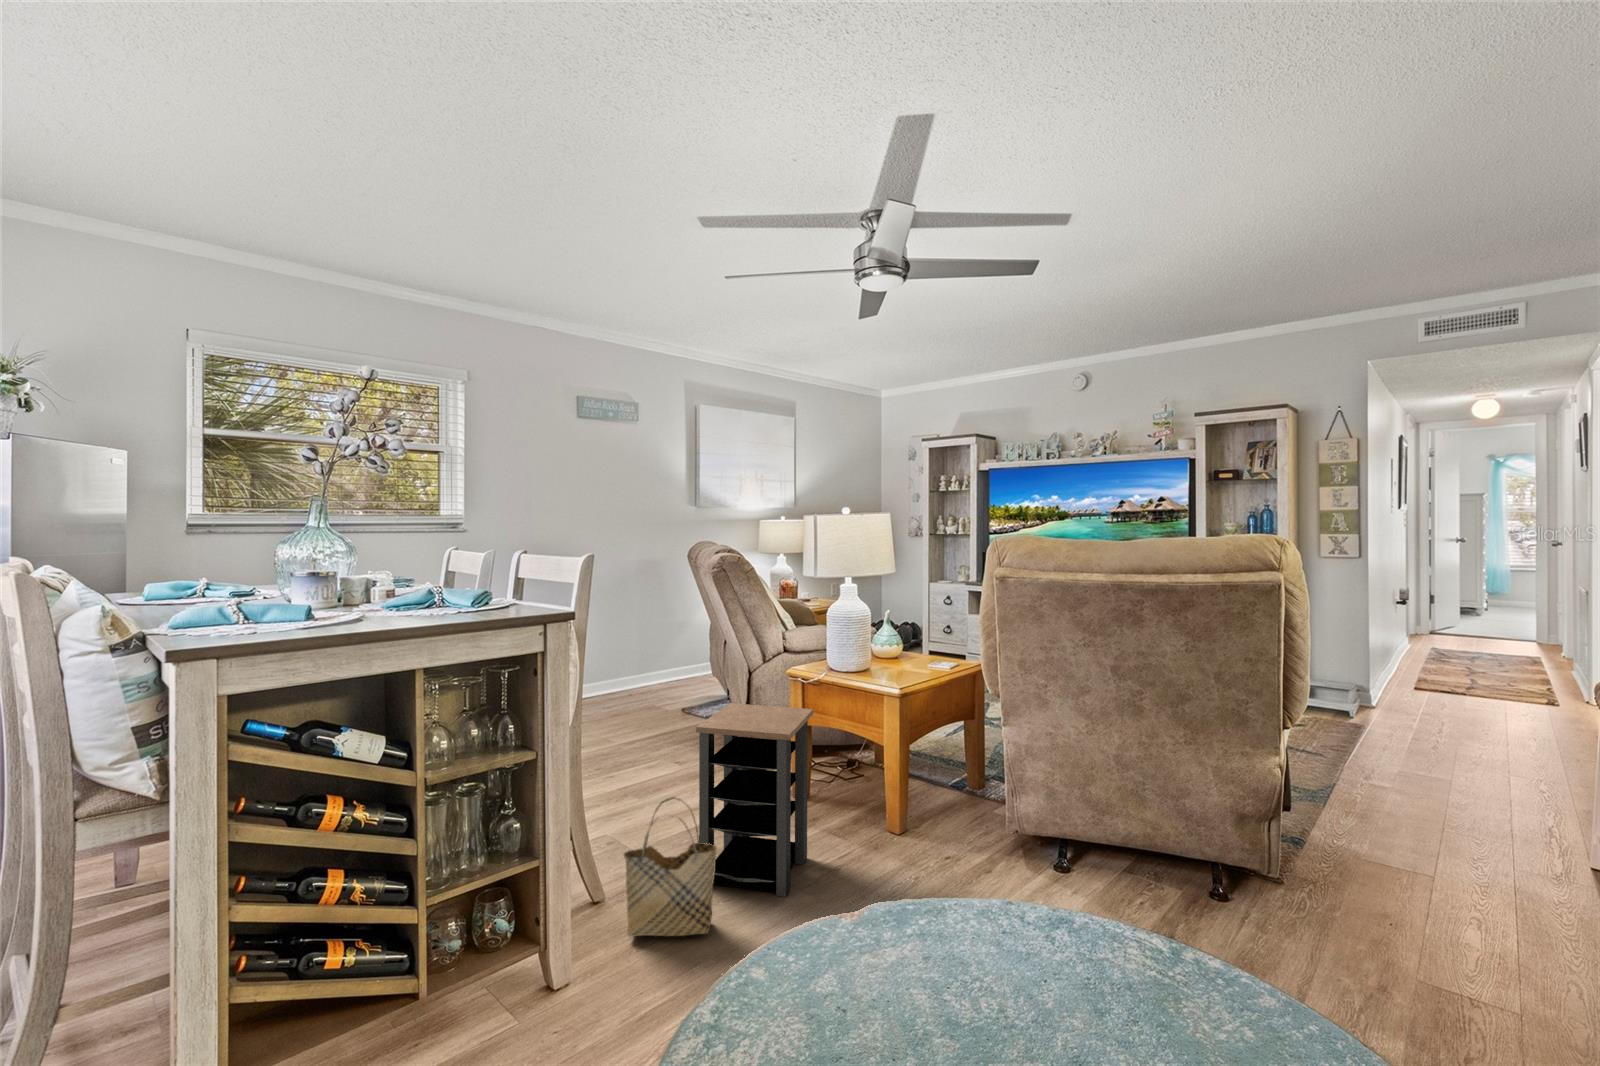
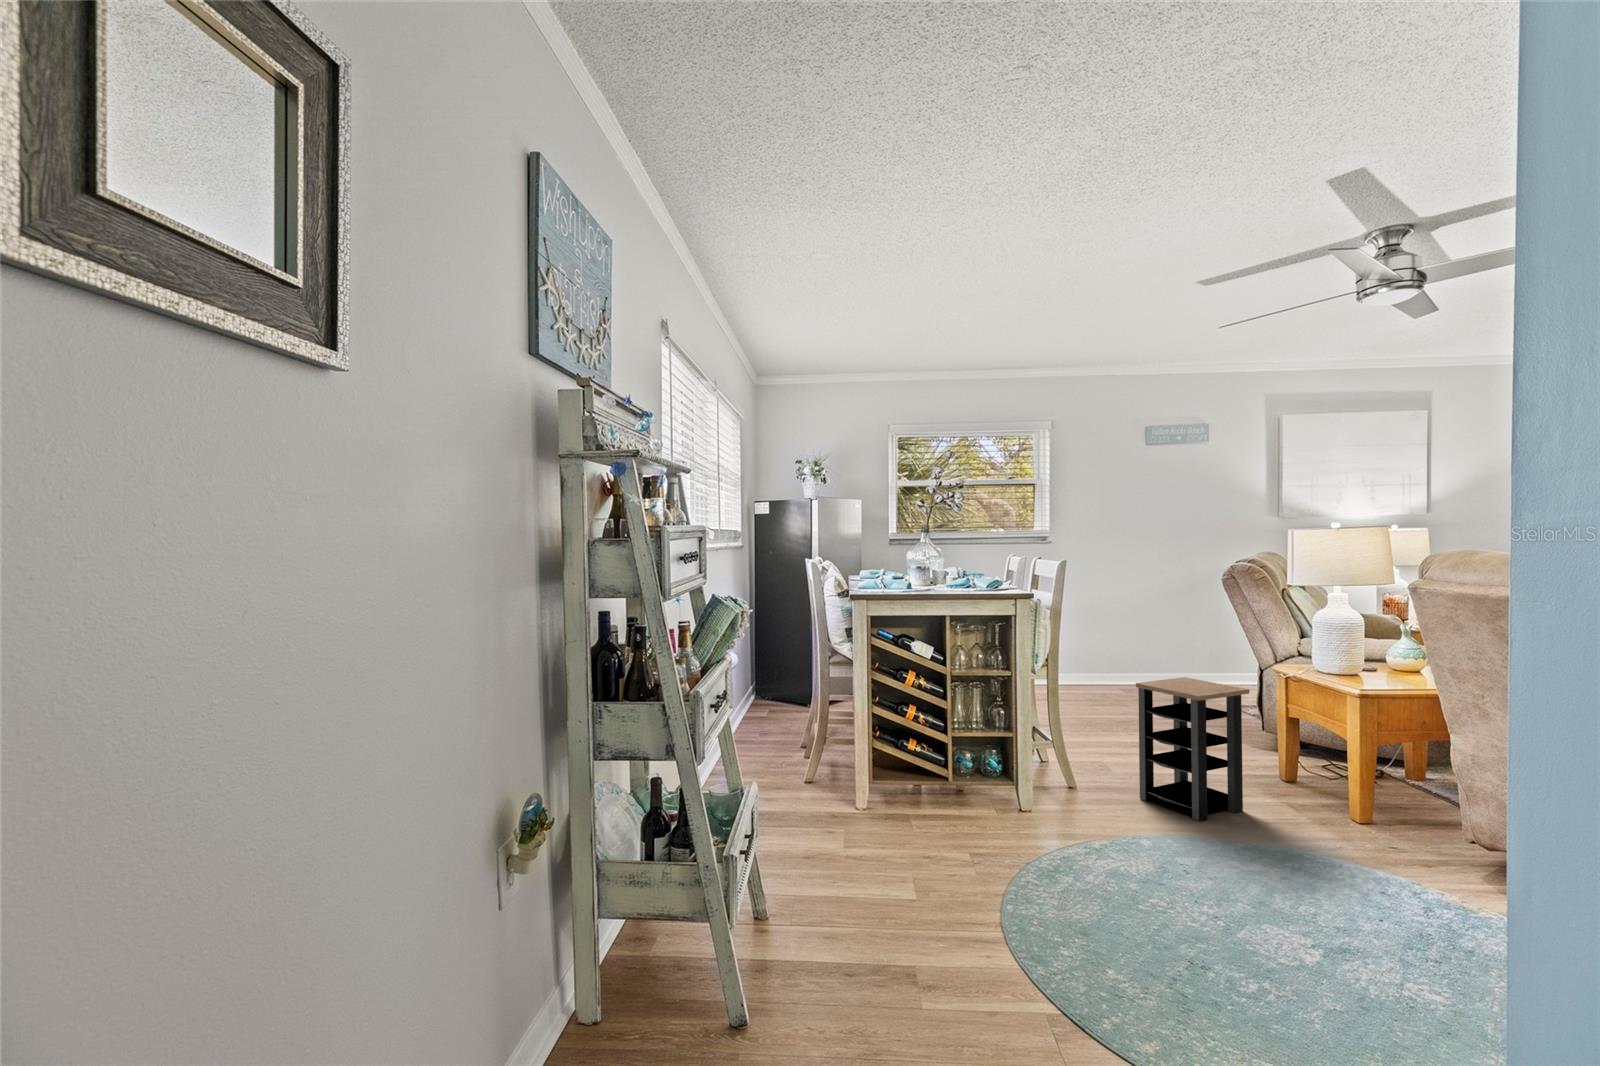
woven basket: present [624,797,717,936] -> none [1069,724,1133,816]

